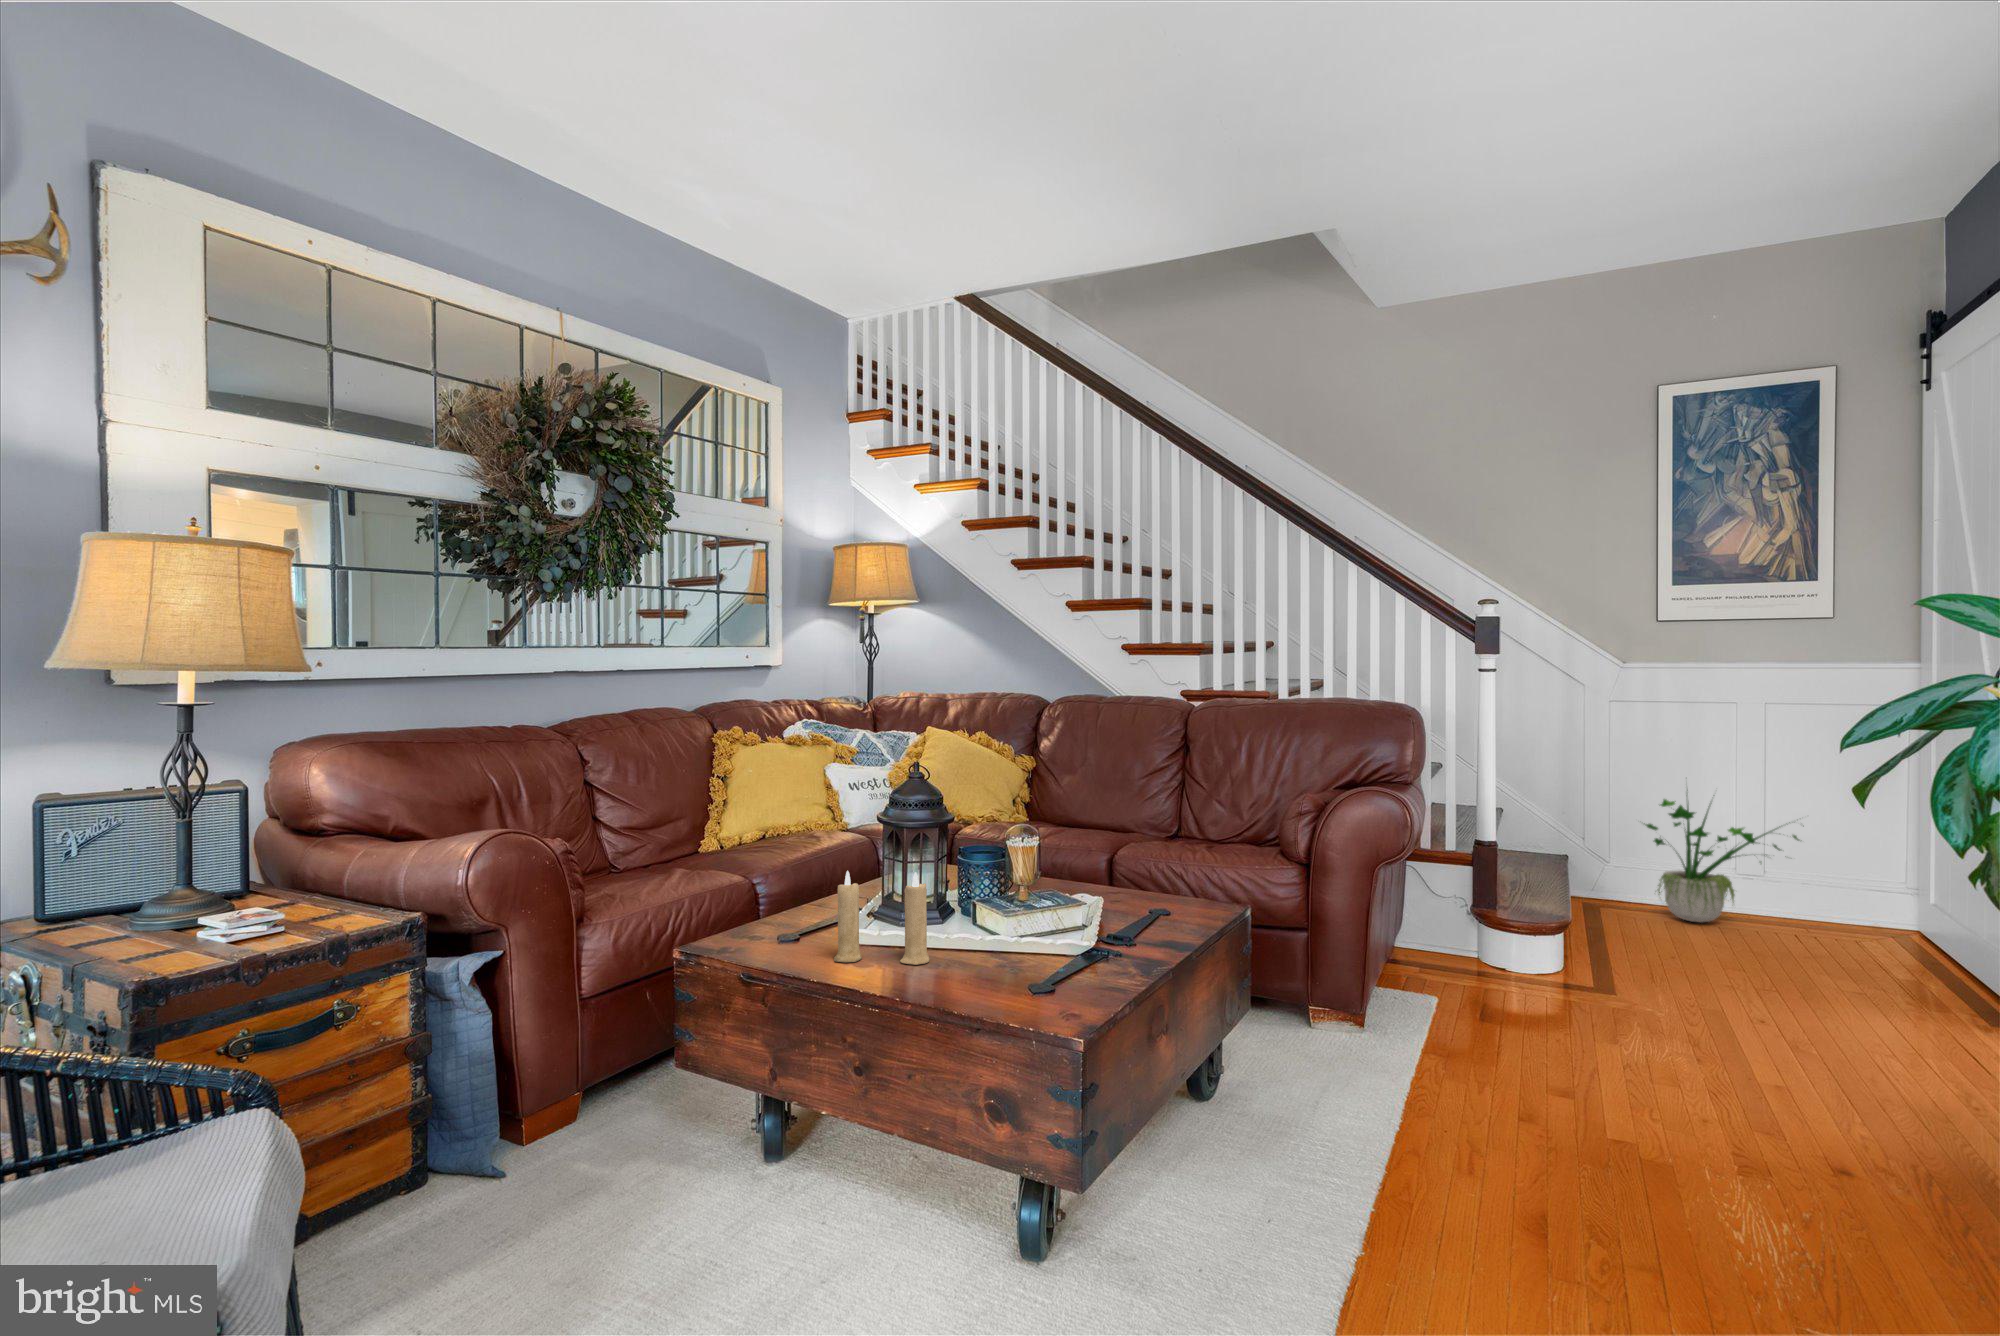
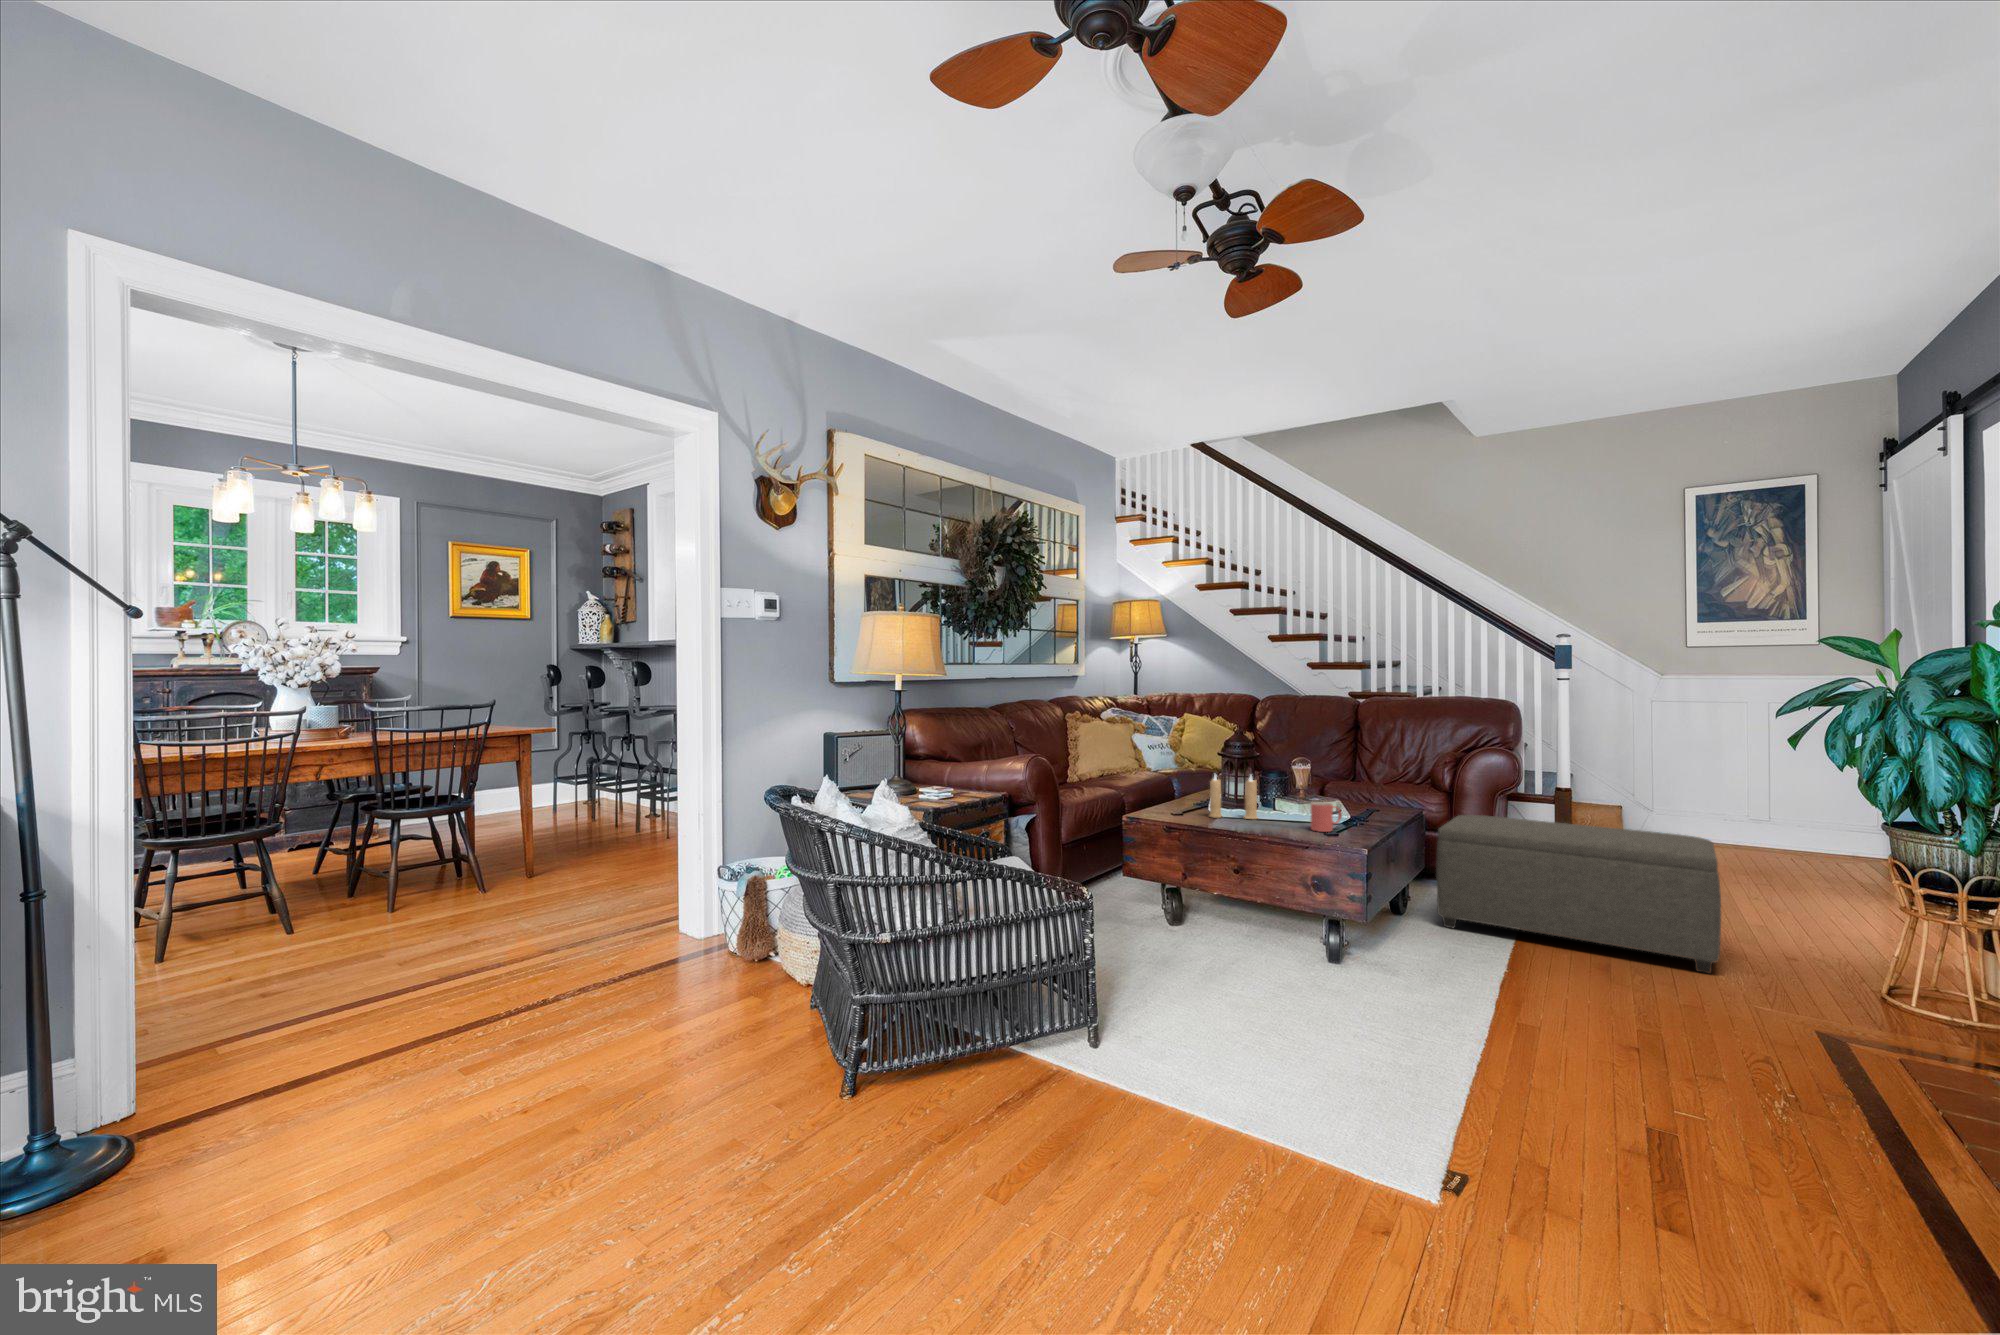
potted plant: present [1644,790,1799,922] -> none [1672,749,1804,851]
ottoman: none [1271,918,1768,1257] -> present [1436,815,1721,973]
mug: none [1010,936,1073,1003] -> present [1311,802,1342,832]

